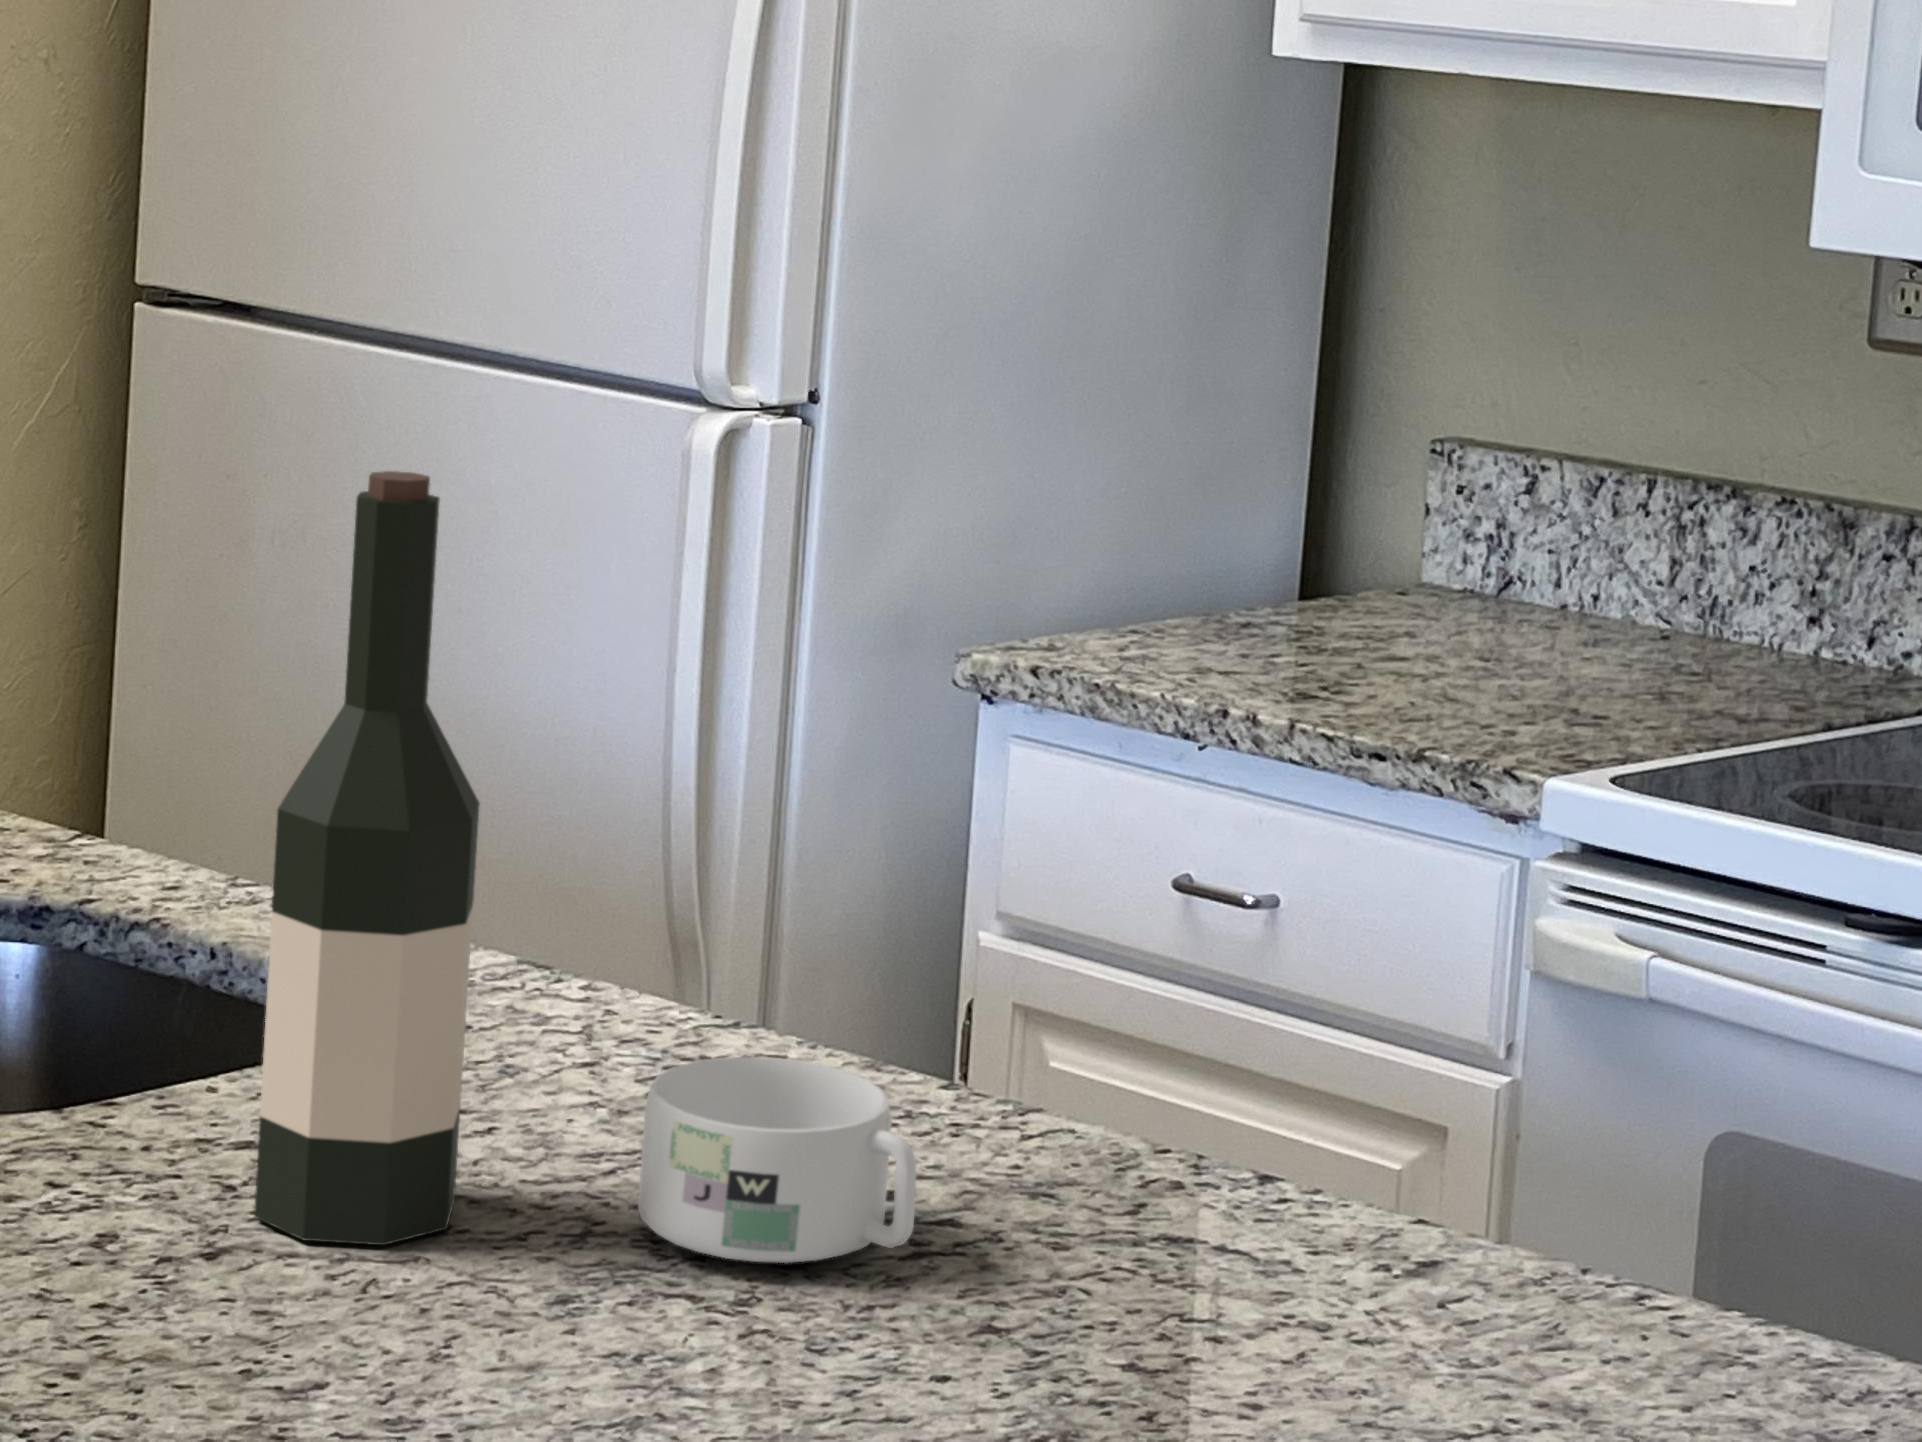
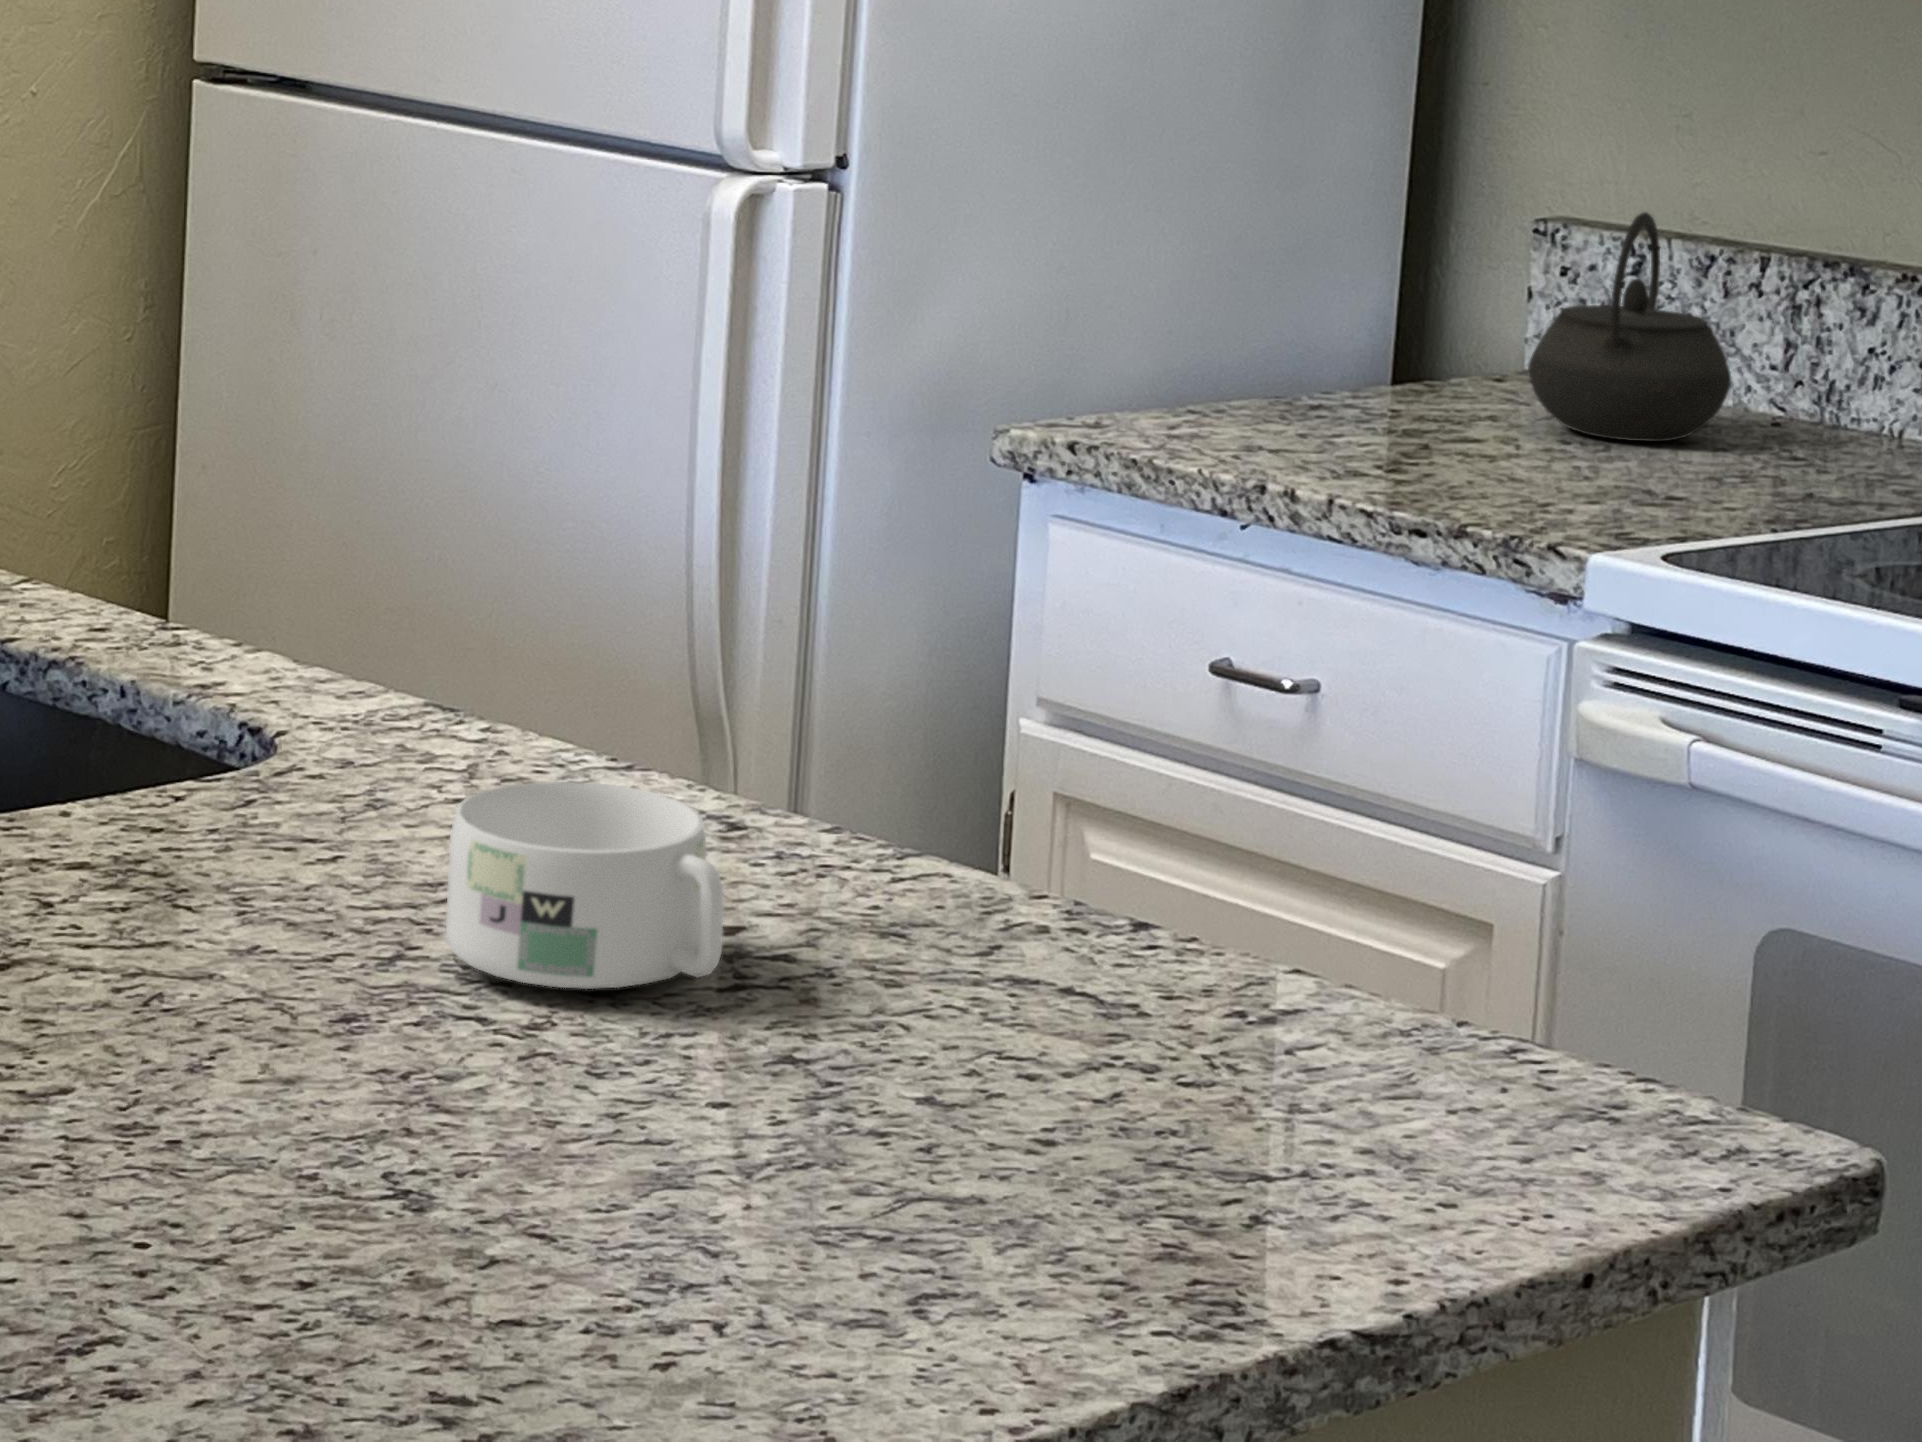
kettle: none [1445,440,1632,657] -> present [1528,212,1731,442]
wine bottle: present [254,471,480,1245] -> none [56,168,281,961]

